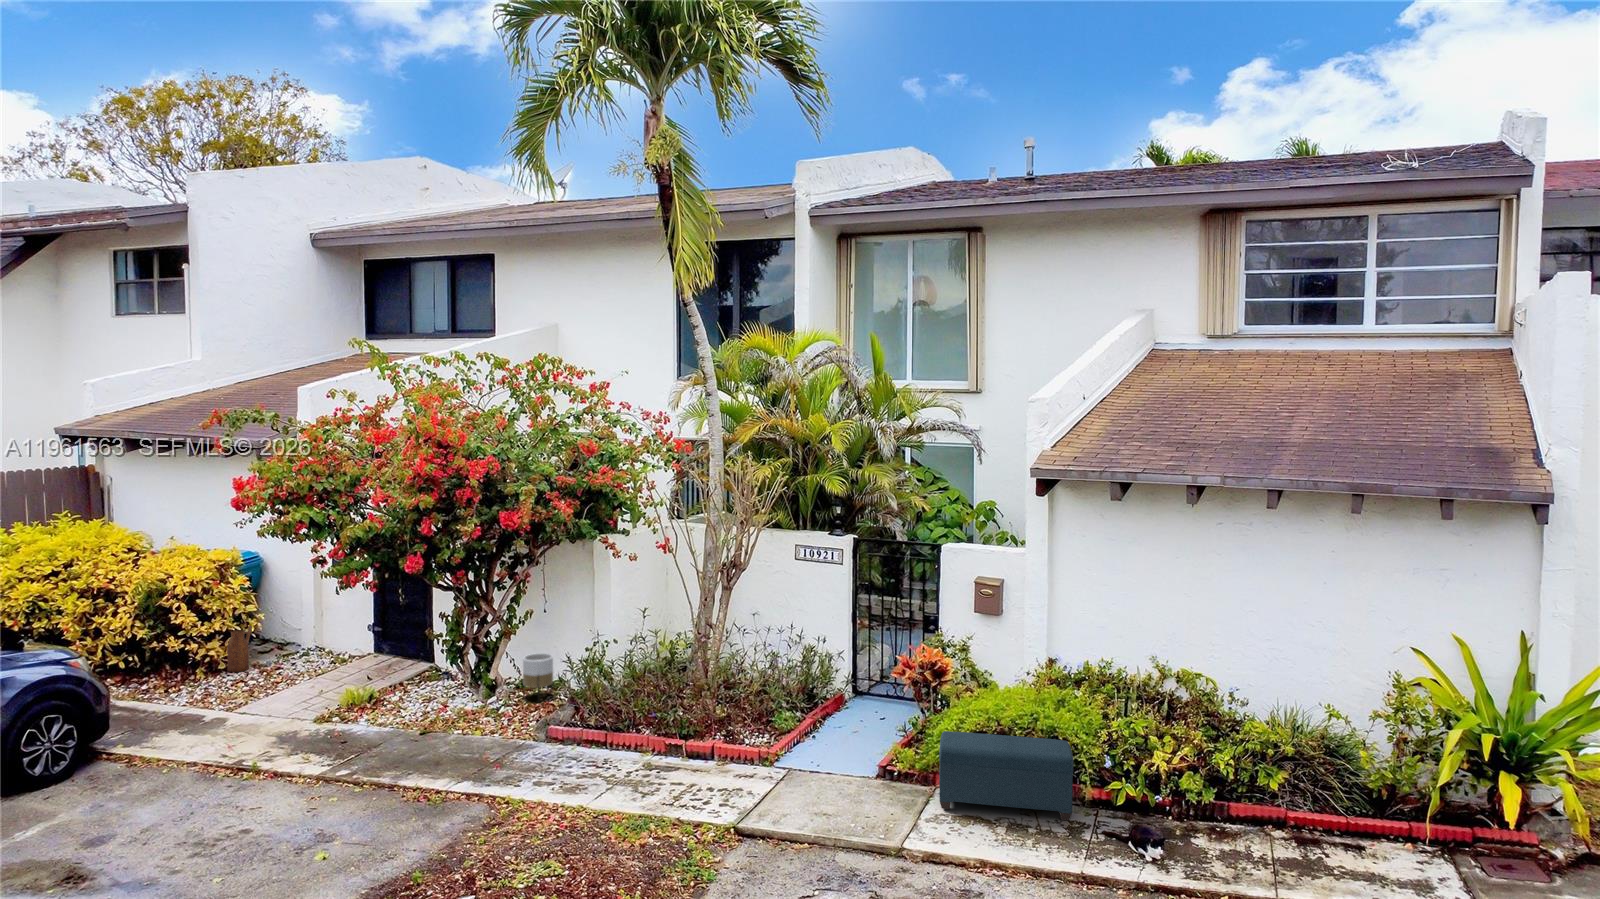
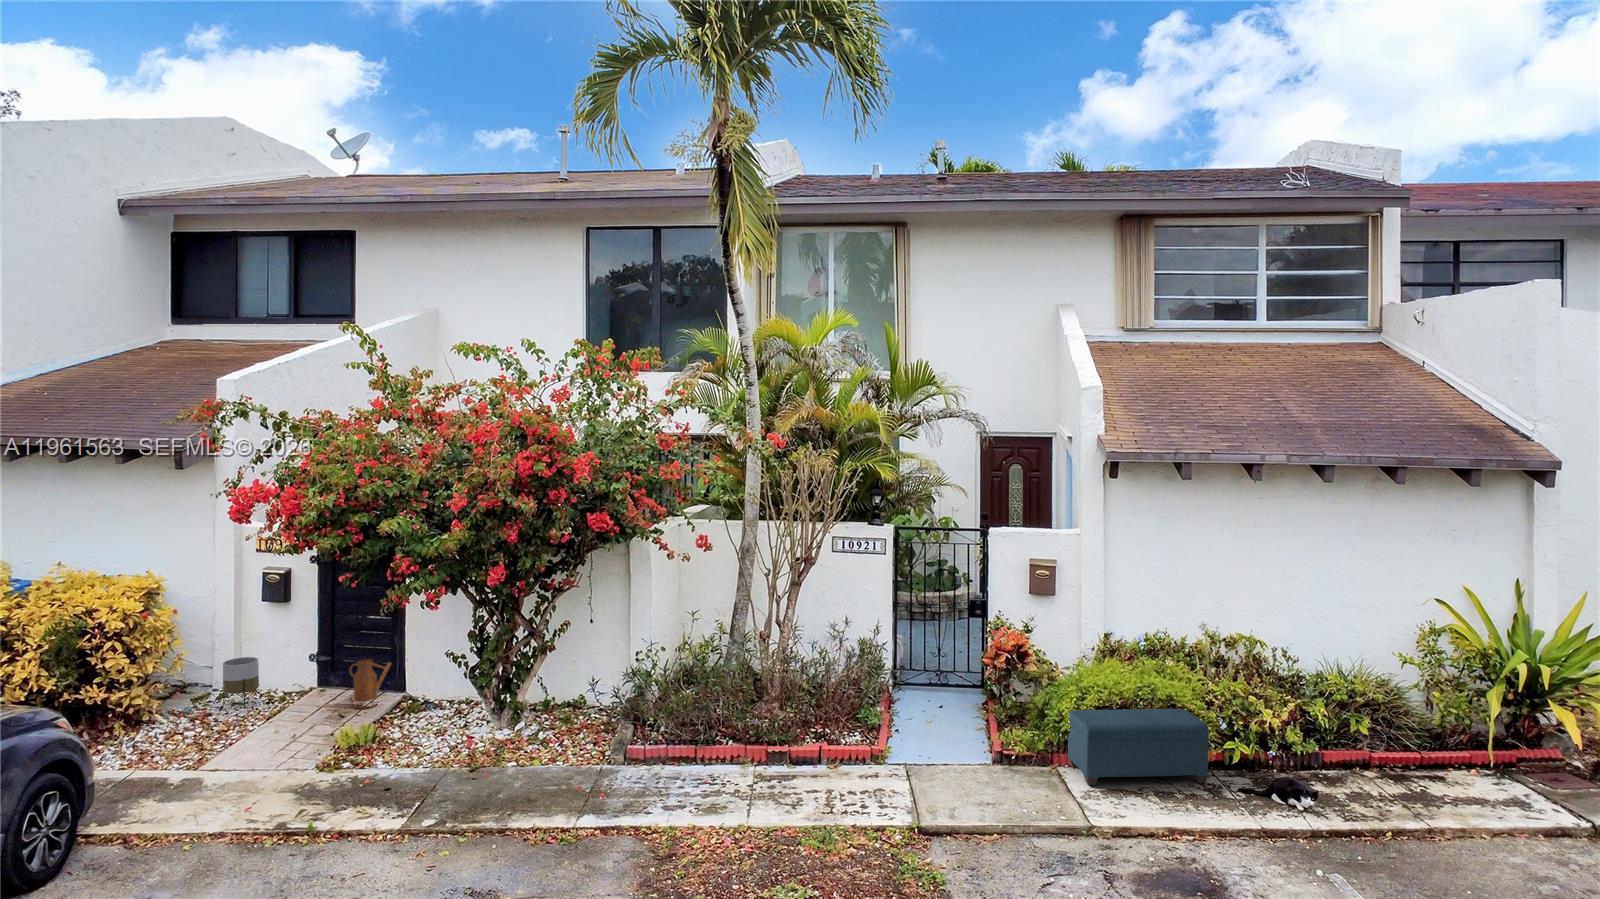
watering can: present [227,626,252,672] -> present [349,659,391,709]
planter: present [523,653,553,688] -> present [223,657,259,708]

